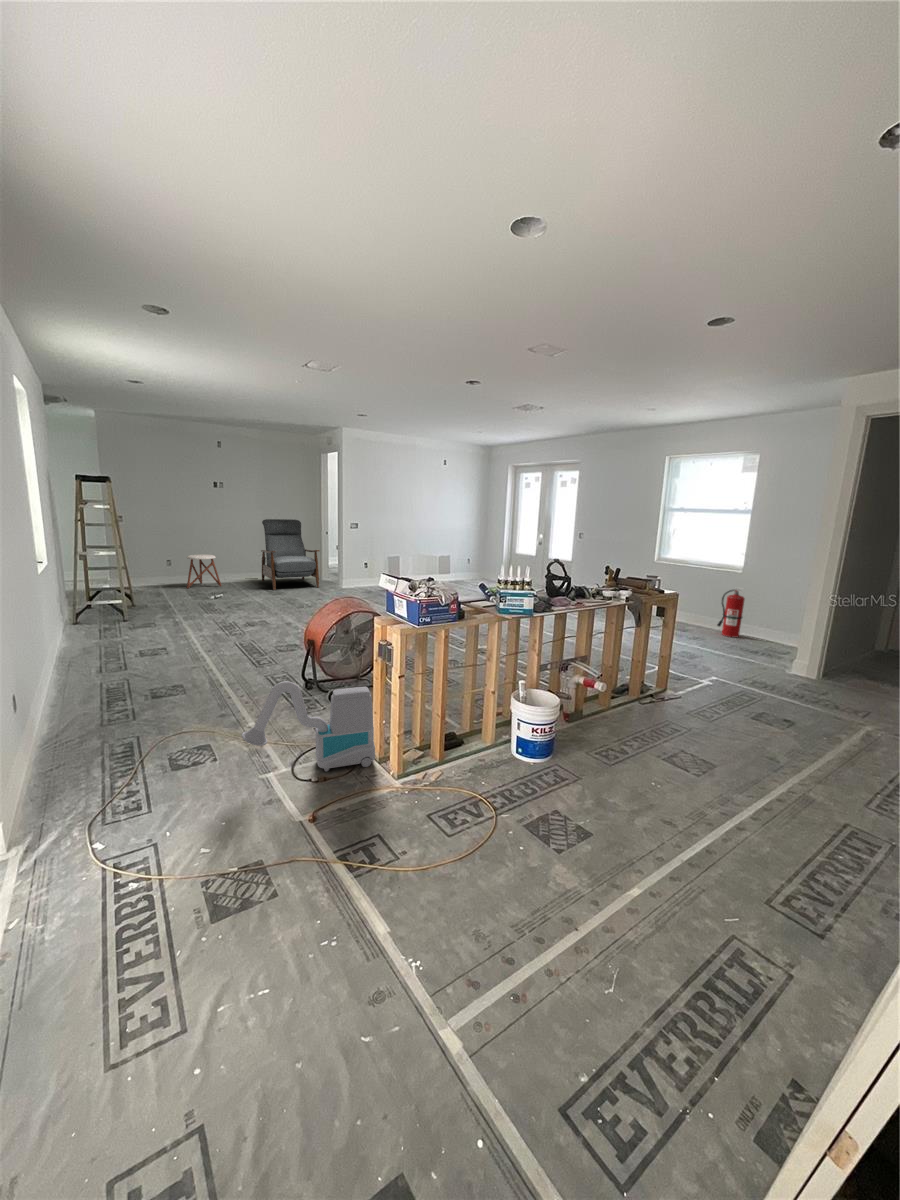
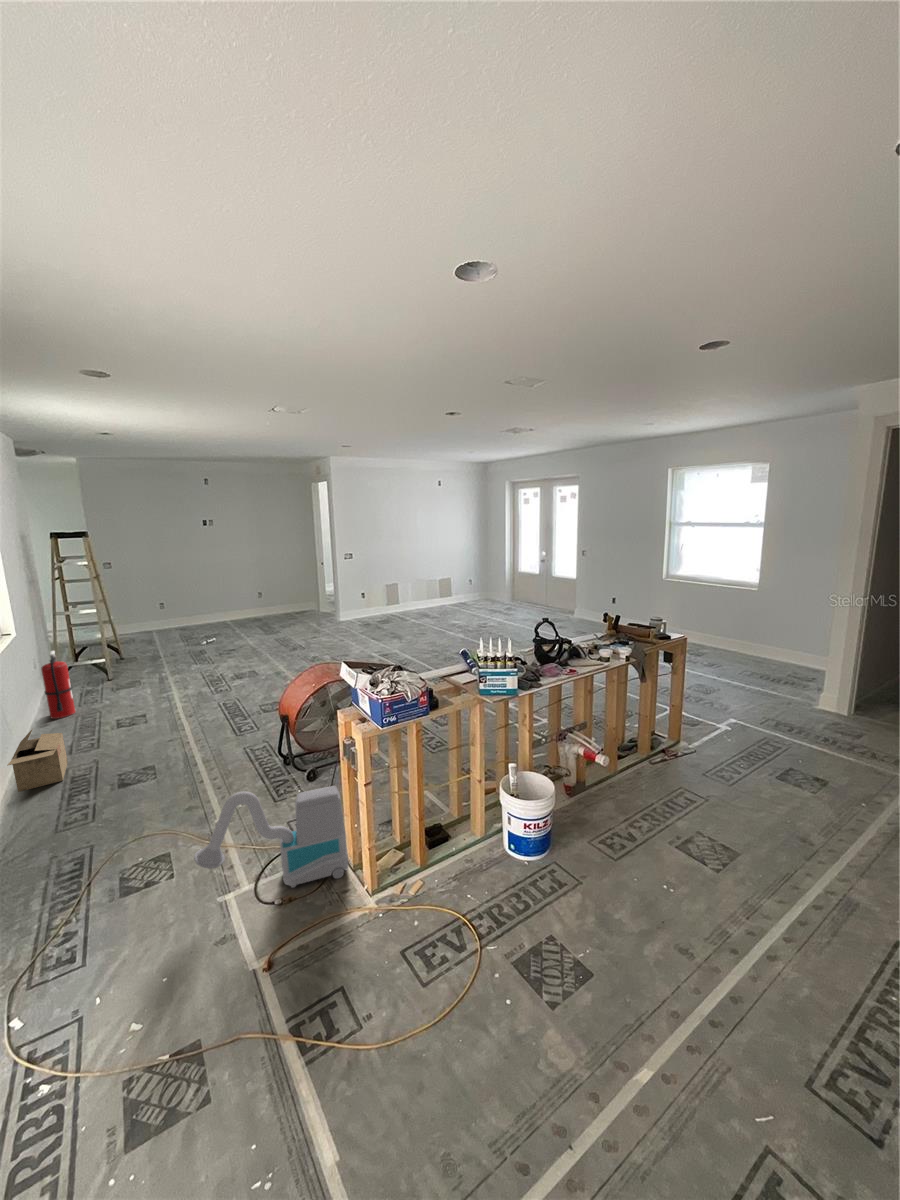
chair: present [261,519,320,590] -> none [257,557,317,632]
stool: present [187,554,221,588] -> none [182,599,218,635]
fire extinguisher: present [717,588,744,637] -> present [41,651,75,719]
cardboard box: none [48,641,96,697] -> present [7,729,68,792]

